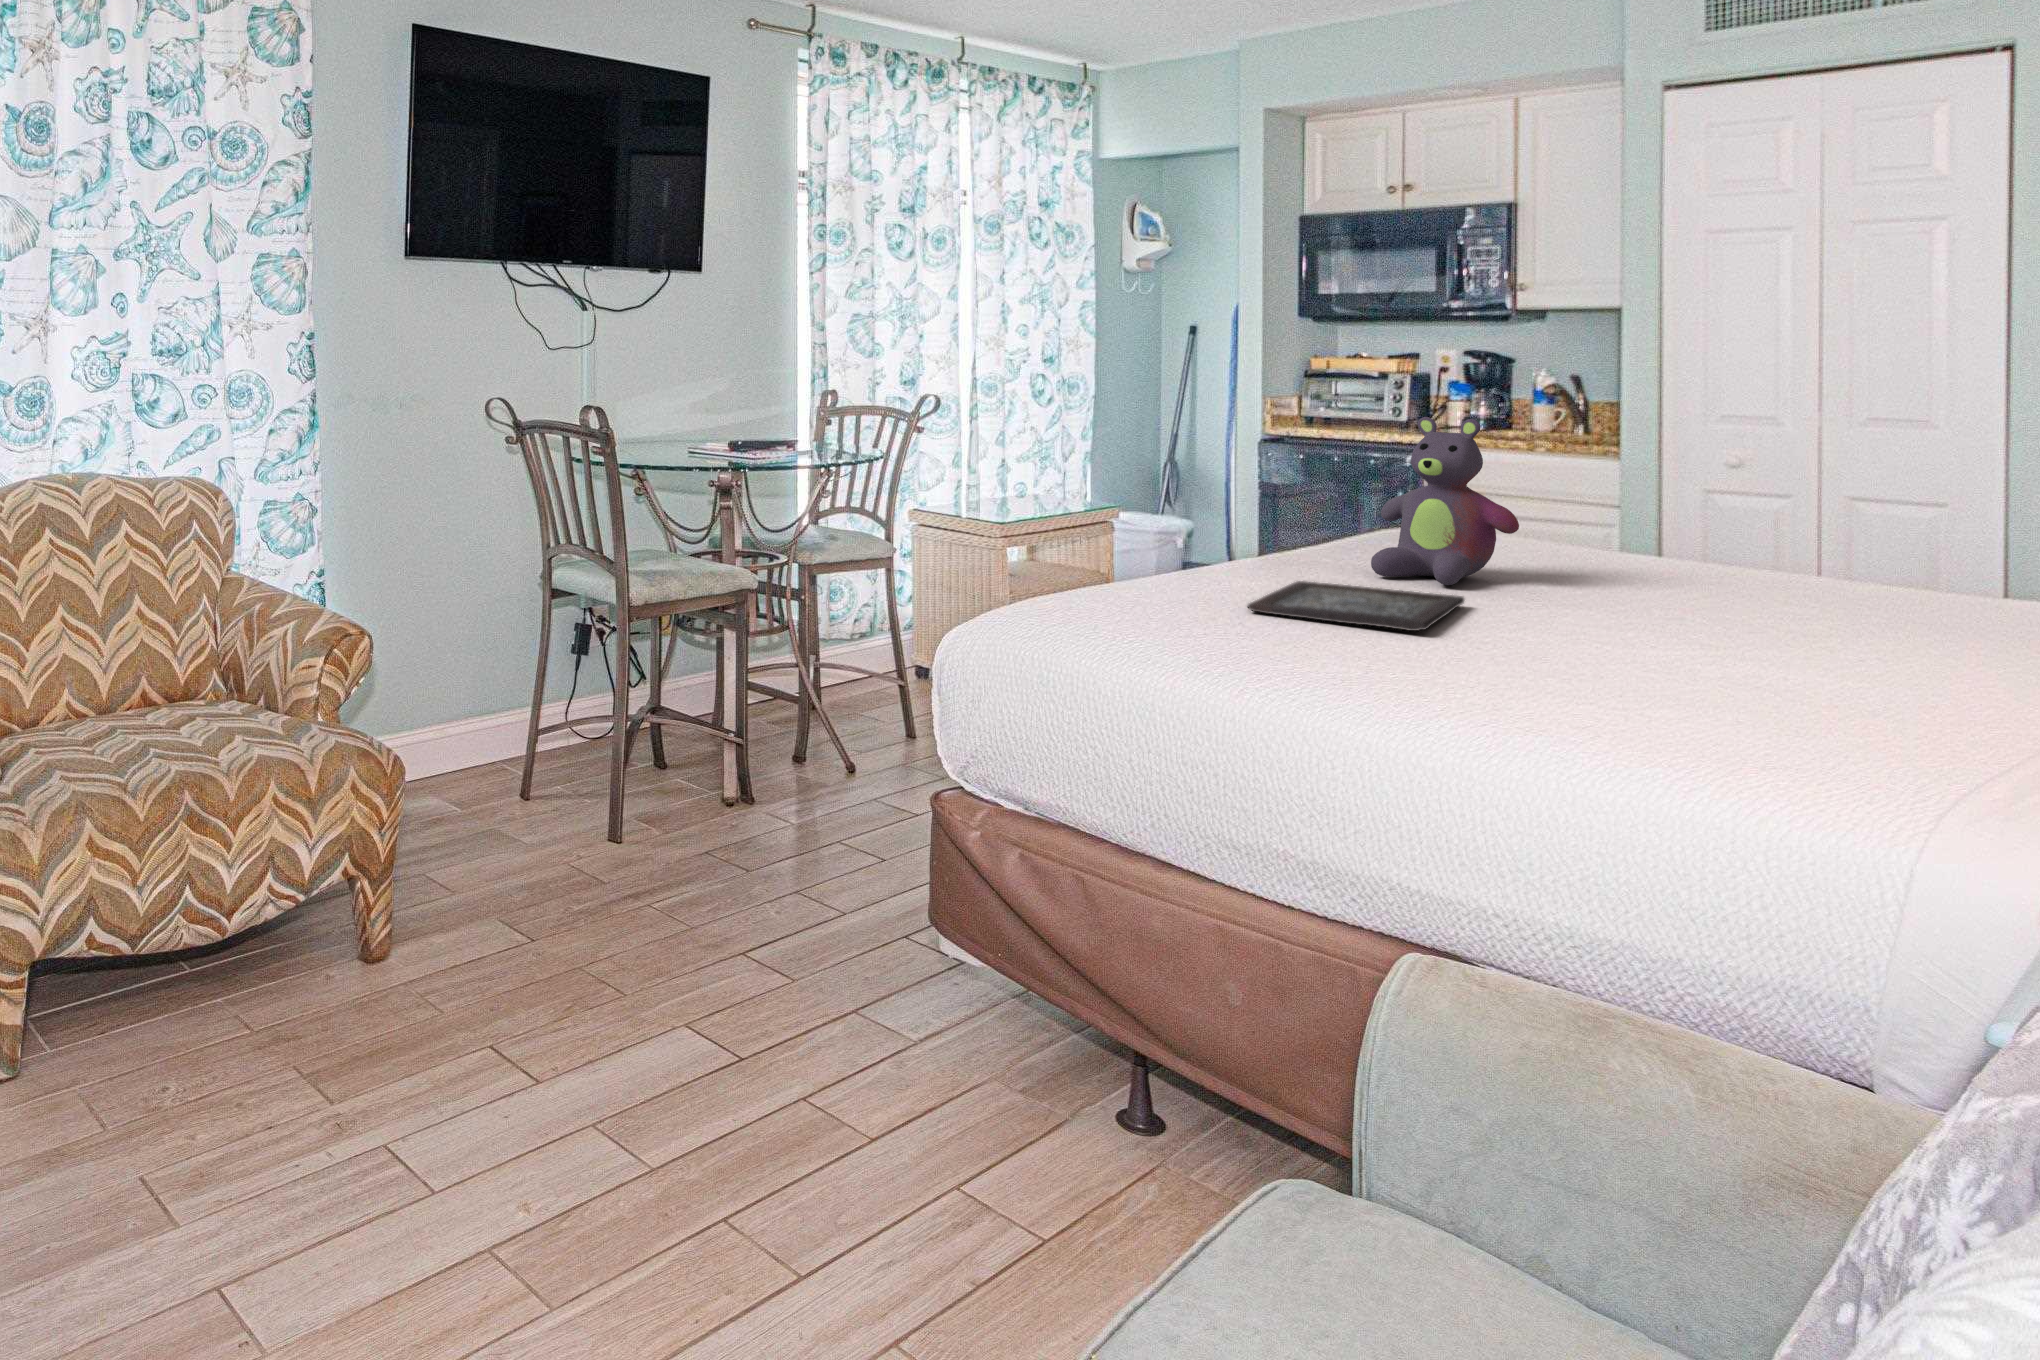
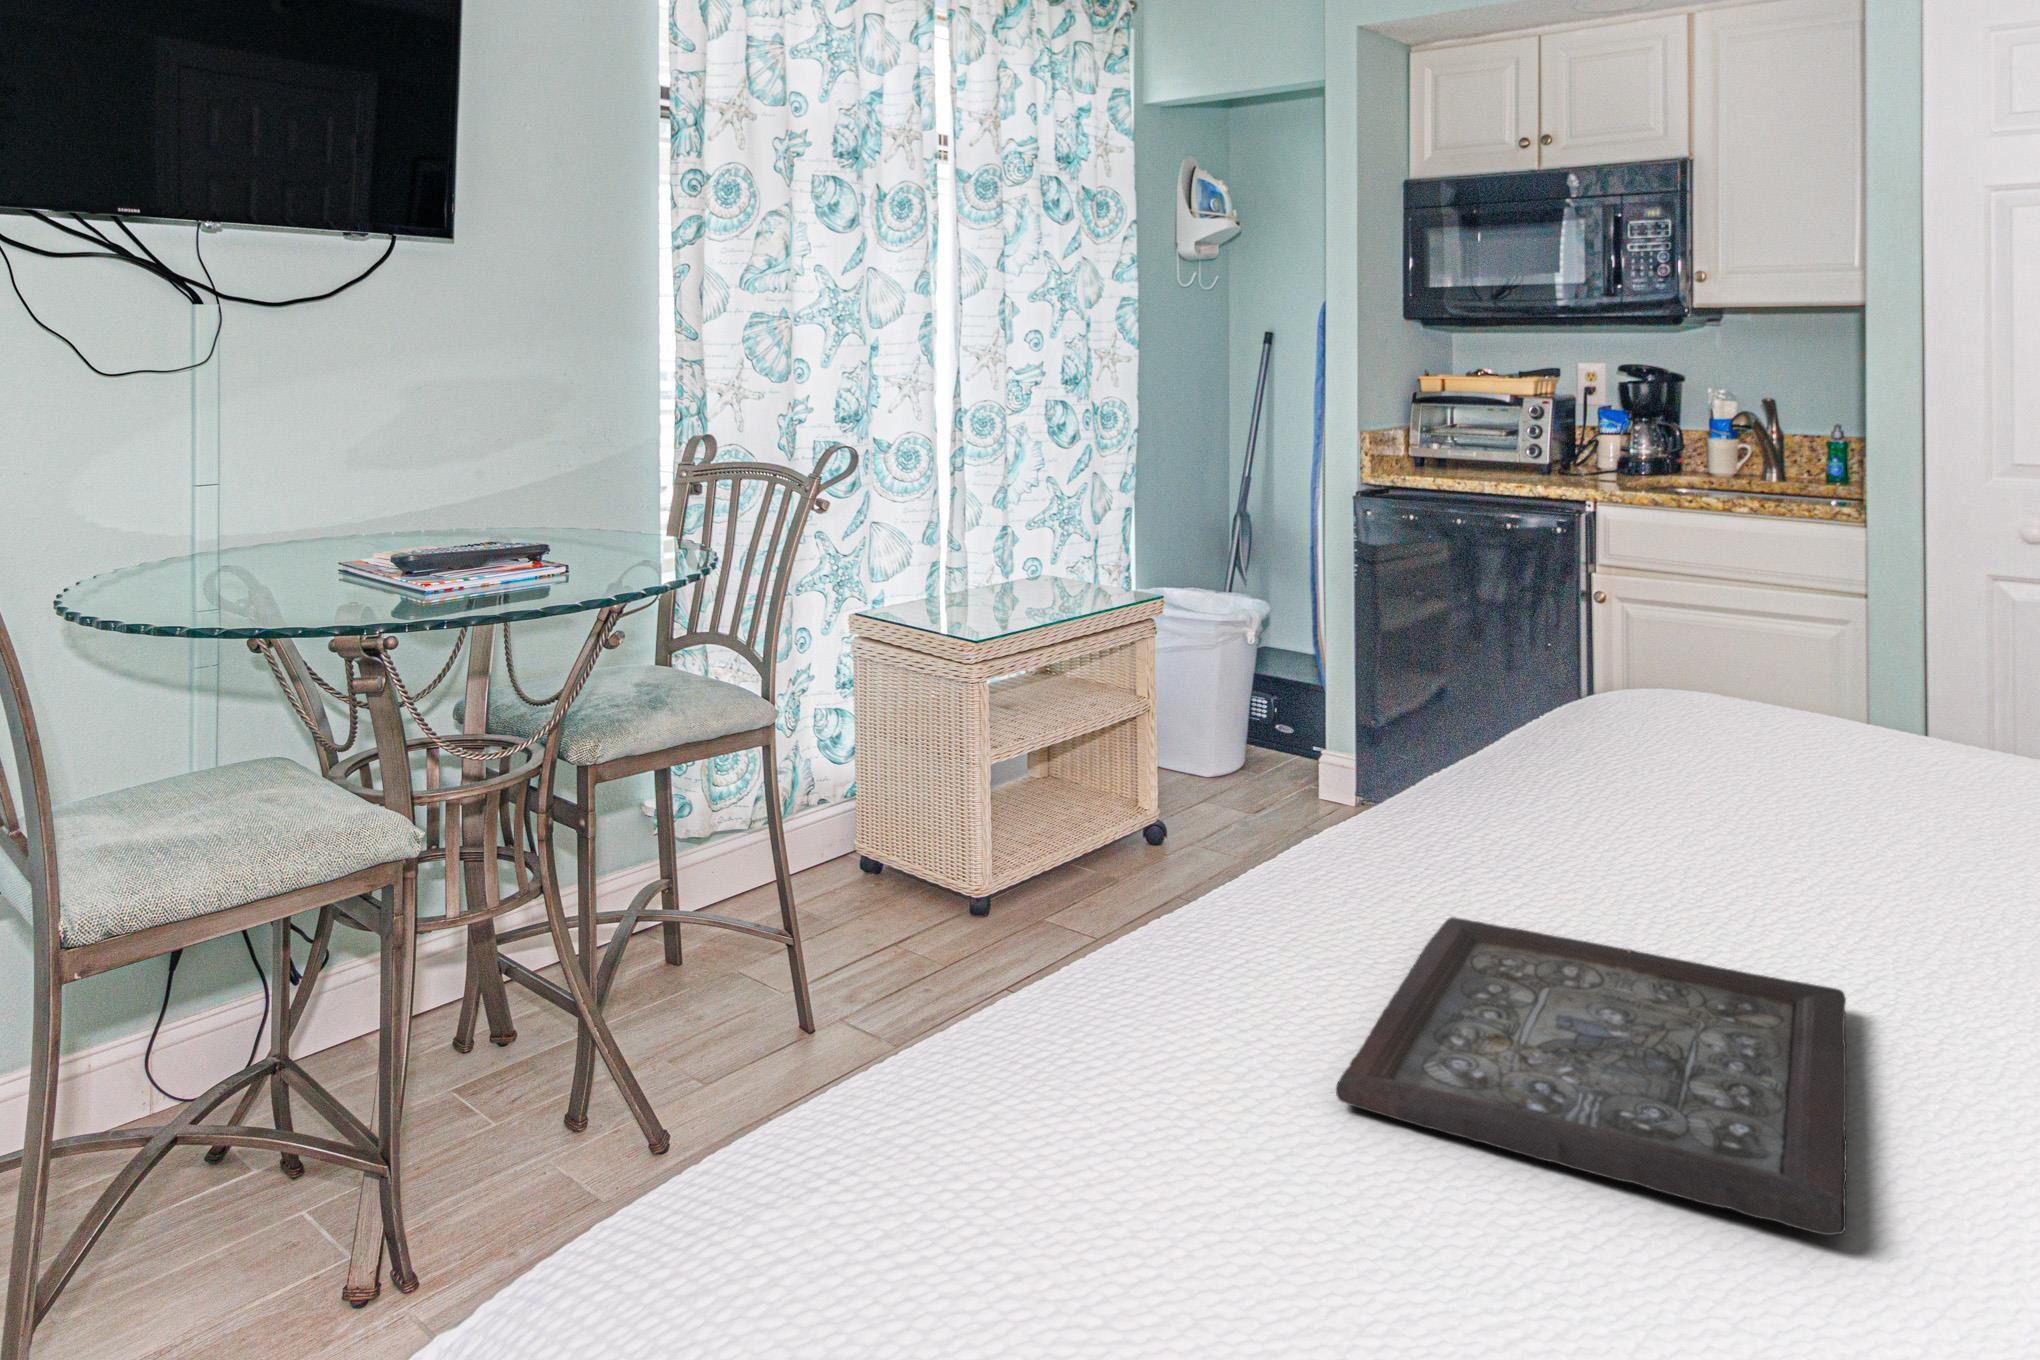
stuffed bear: present [1371,417,1519,585] -> none [1589,515,1895,904]

